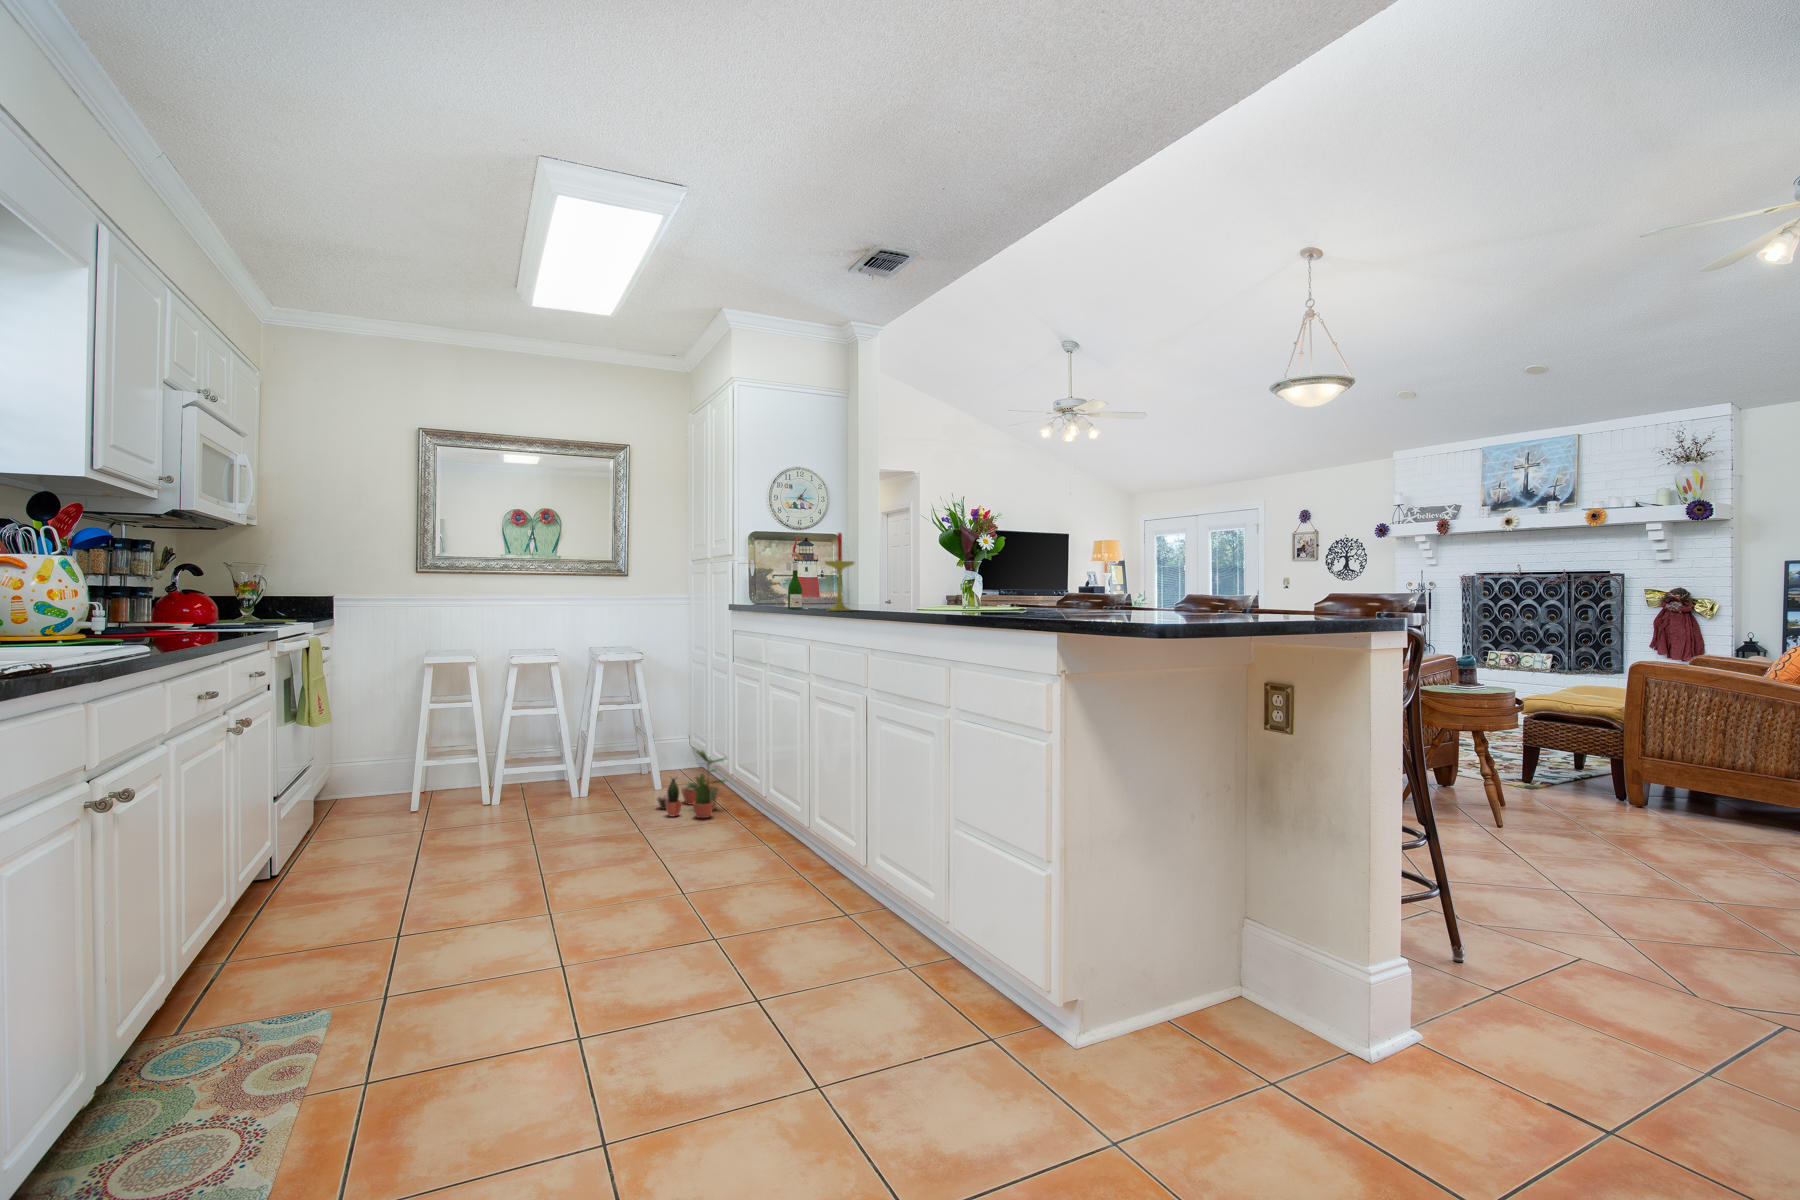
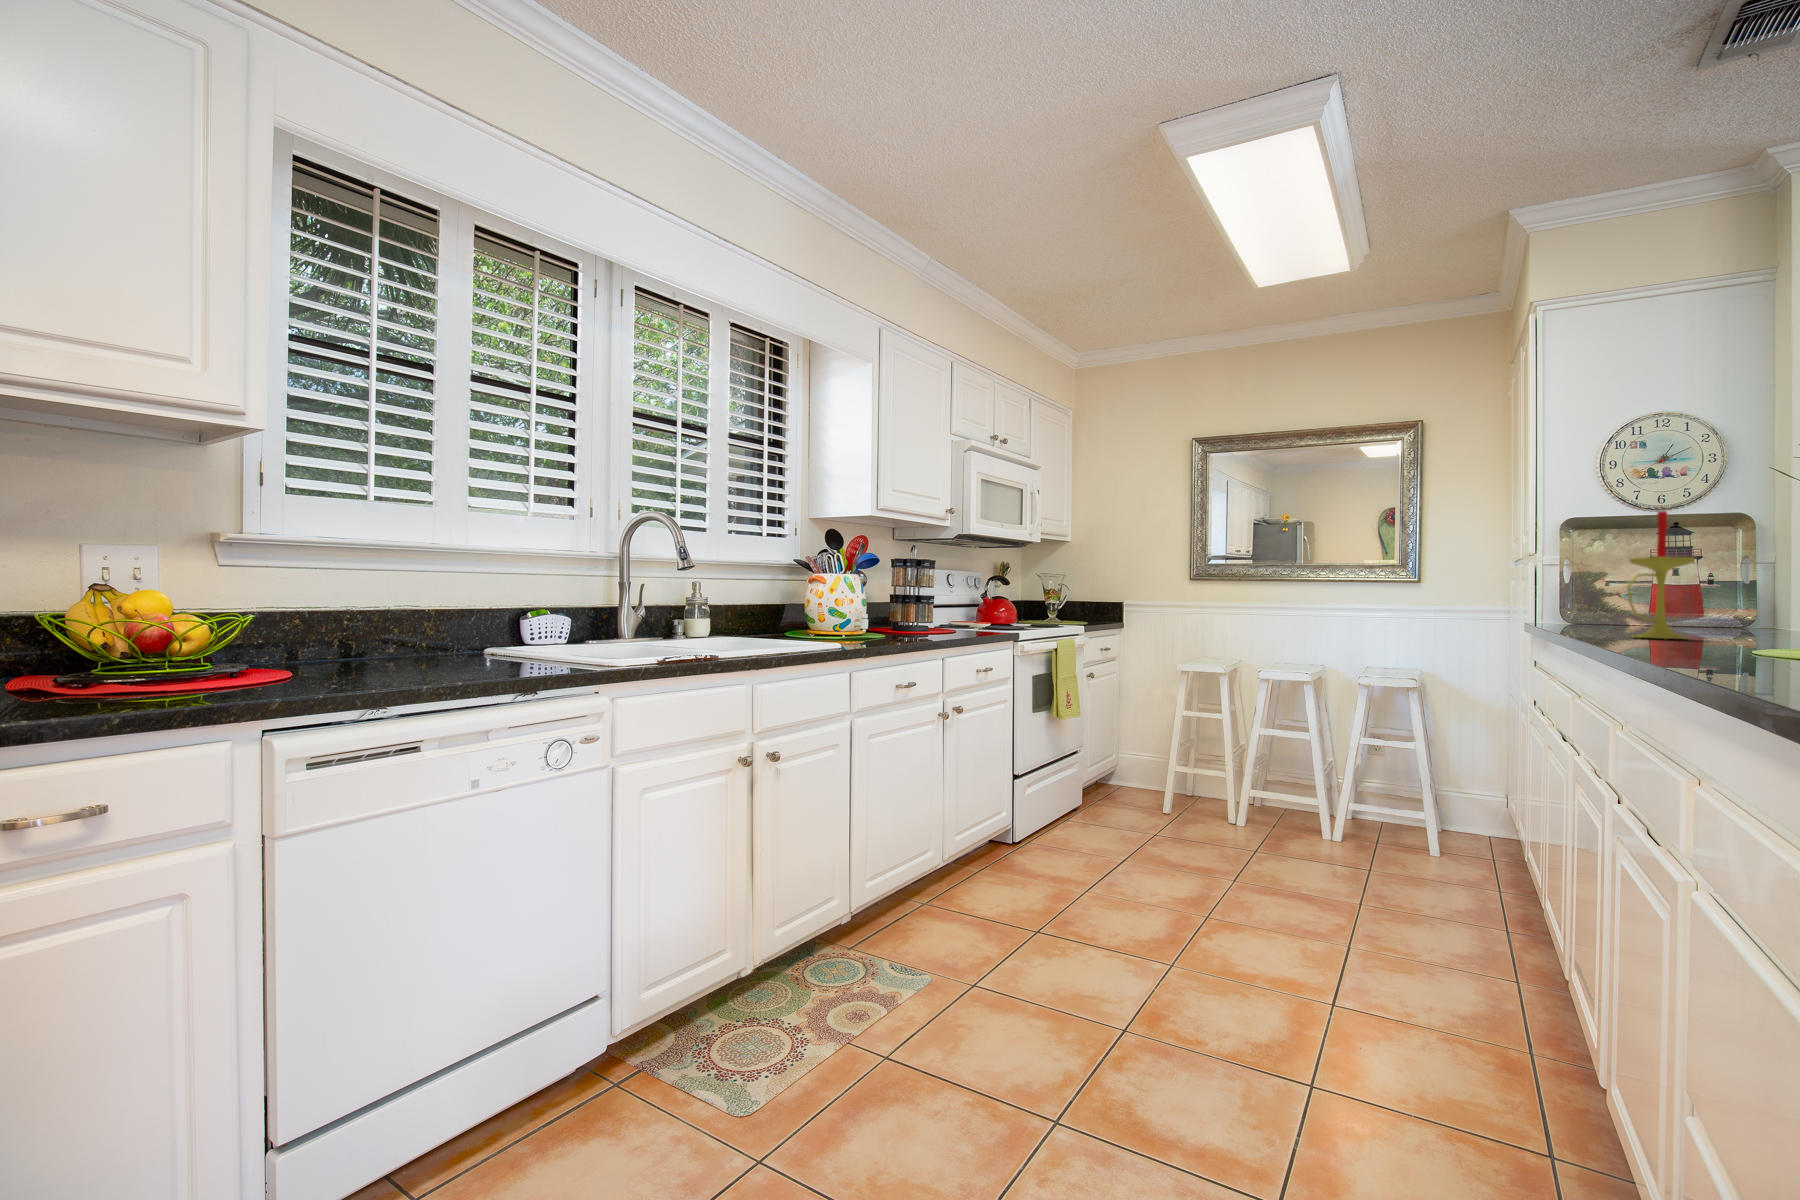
wine bottle: present [786,537,808,609] -> none [1574,523,1616,633]
potted plant: present [656,750,727,818] -> none [1406,813,1513,909]

